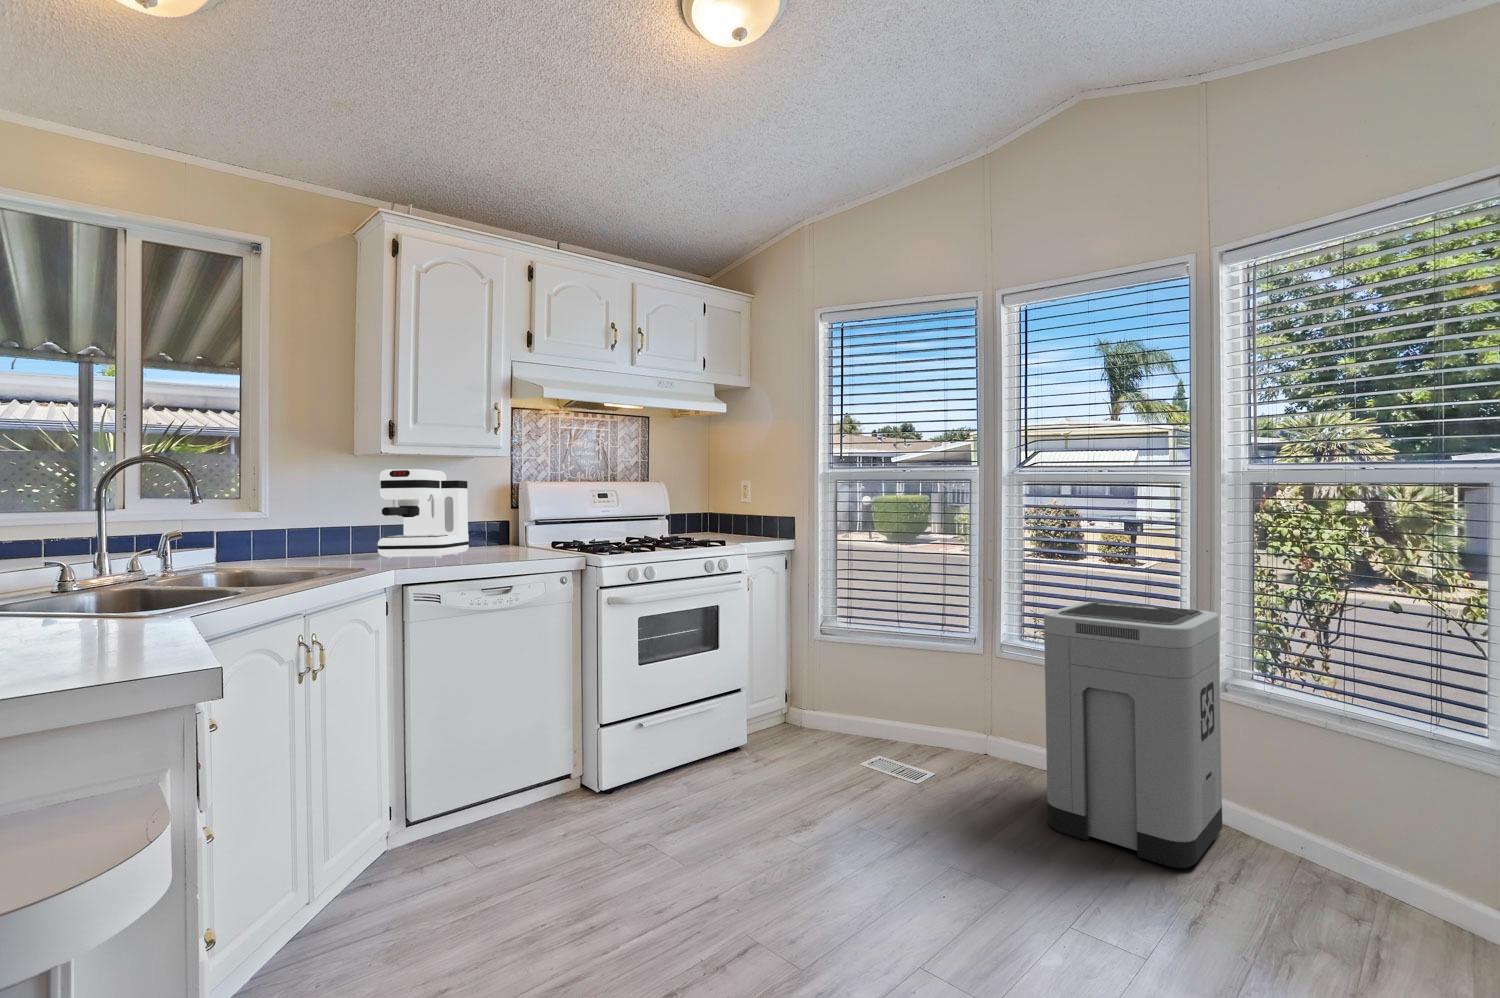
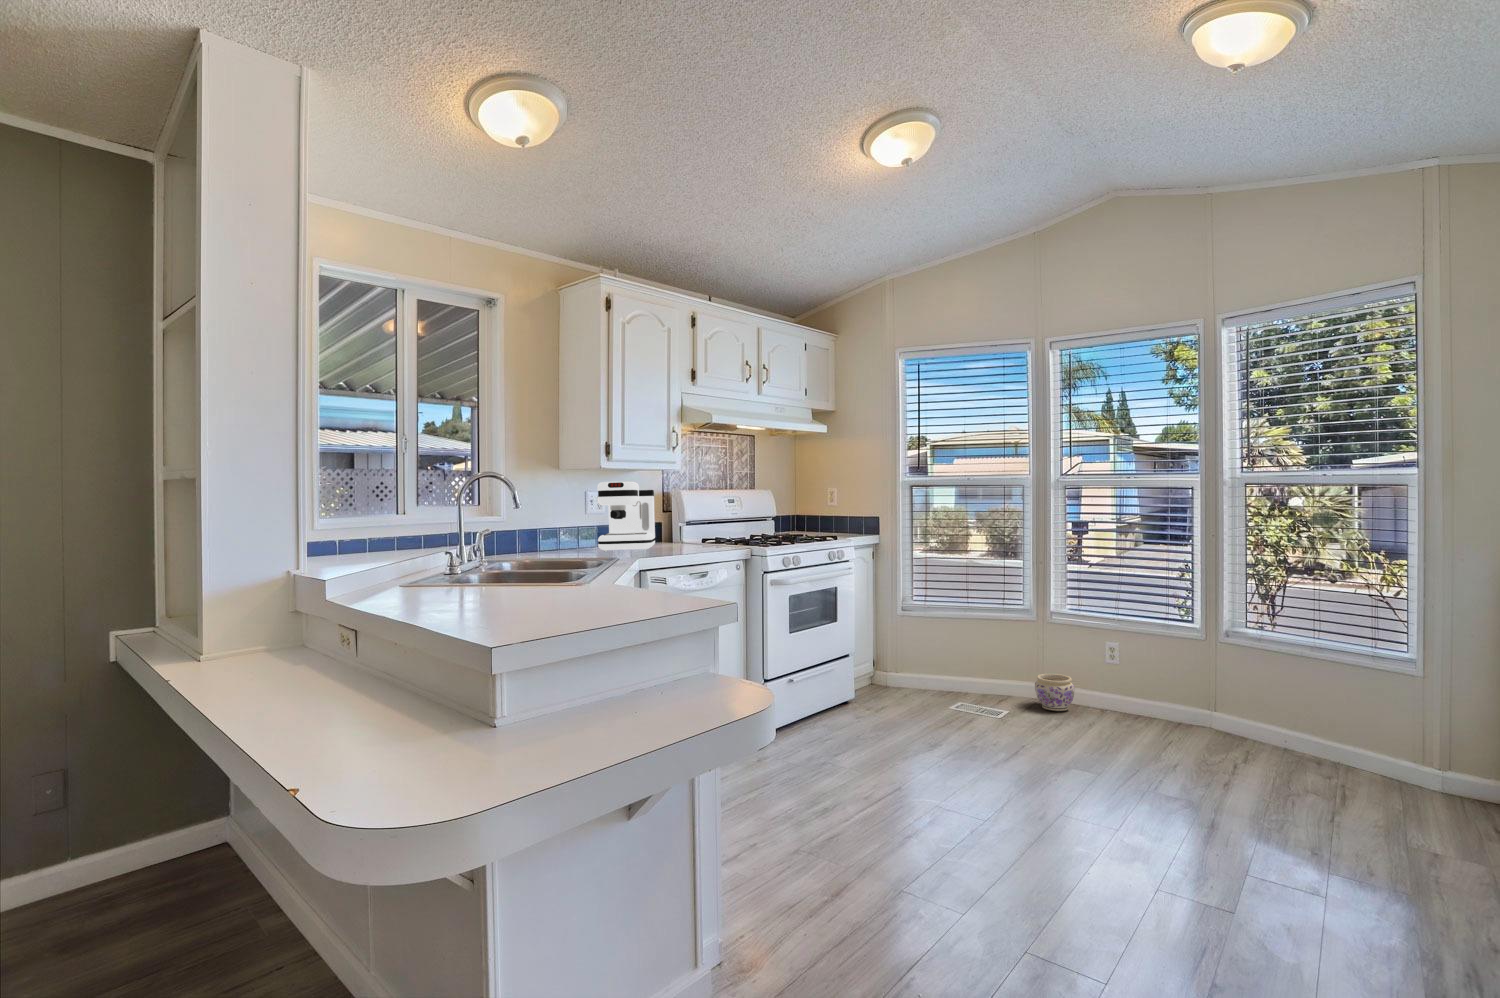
trash can: present [1044,602,1222,868] -> none [1102,576,1230,758]
planter: none [972,724,1023,777] -> present [1035,674,1075,712]

